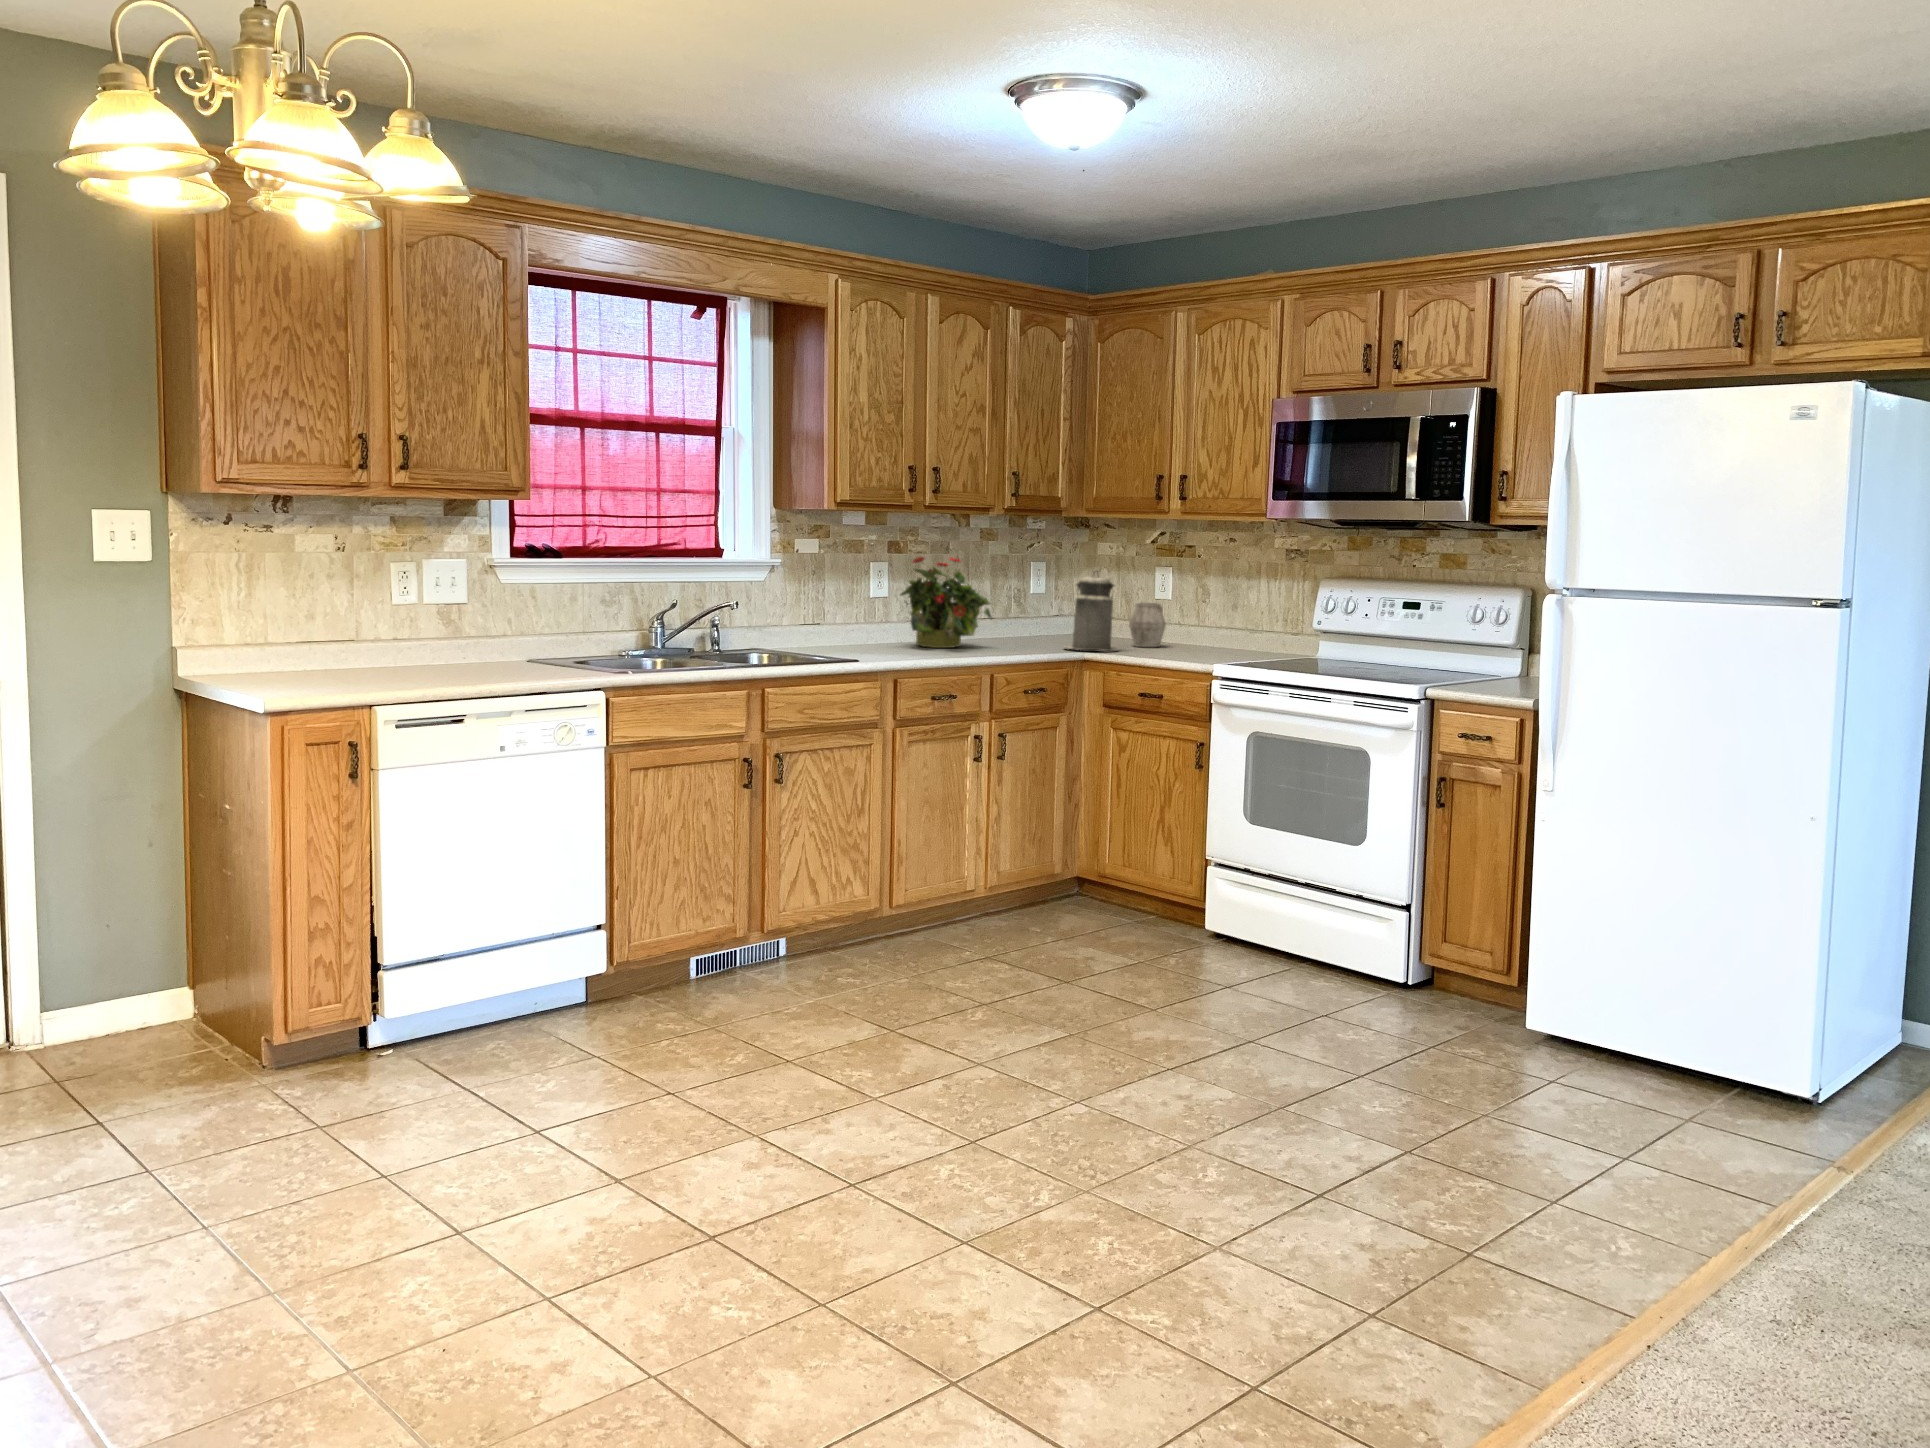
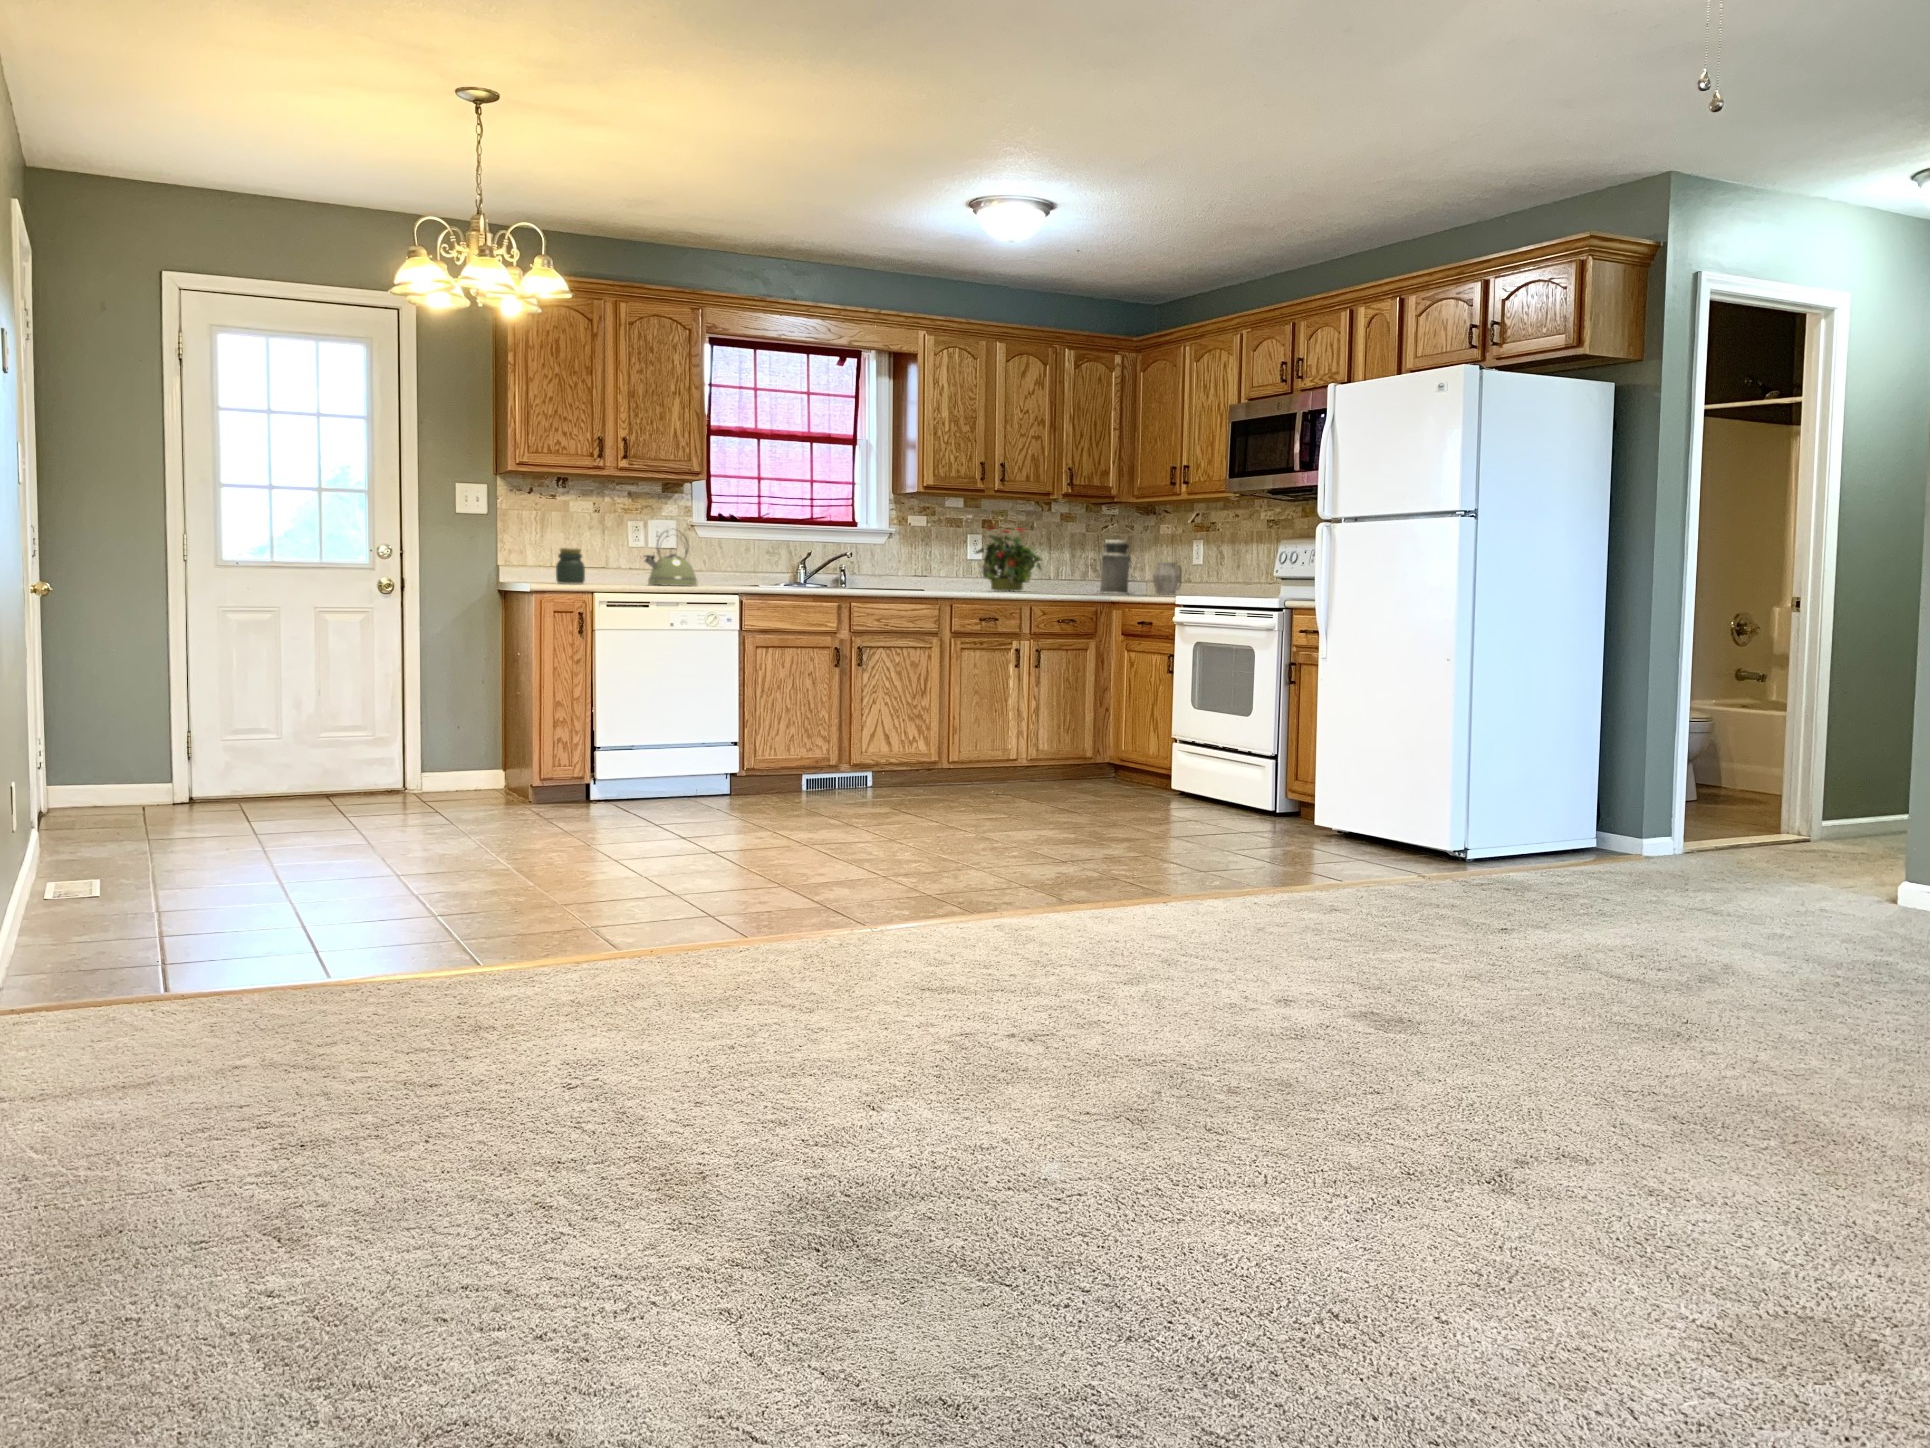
kettle: none [420,572,507,665] -> present [645,531,698,586]
jar: none [273,611,324,670] -> present [556,548,585,584]

